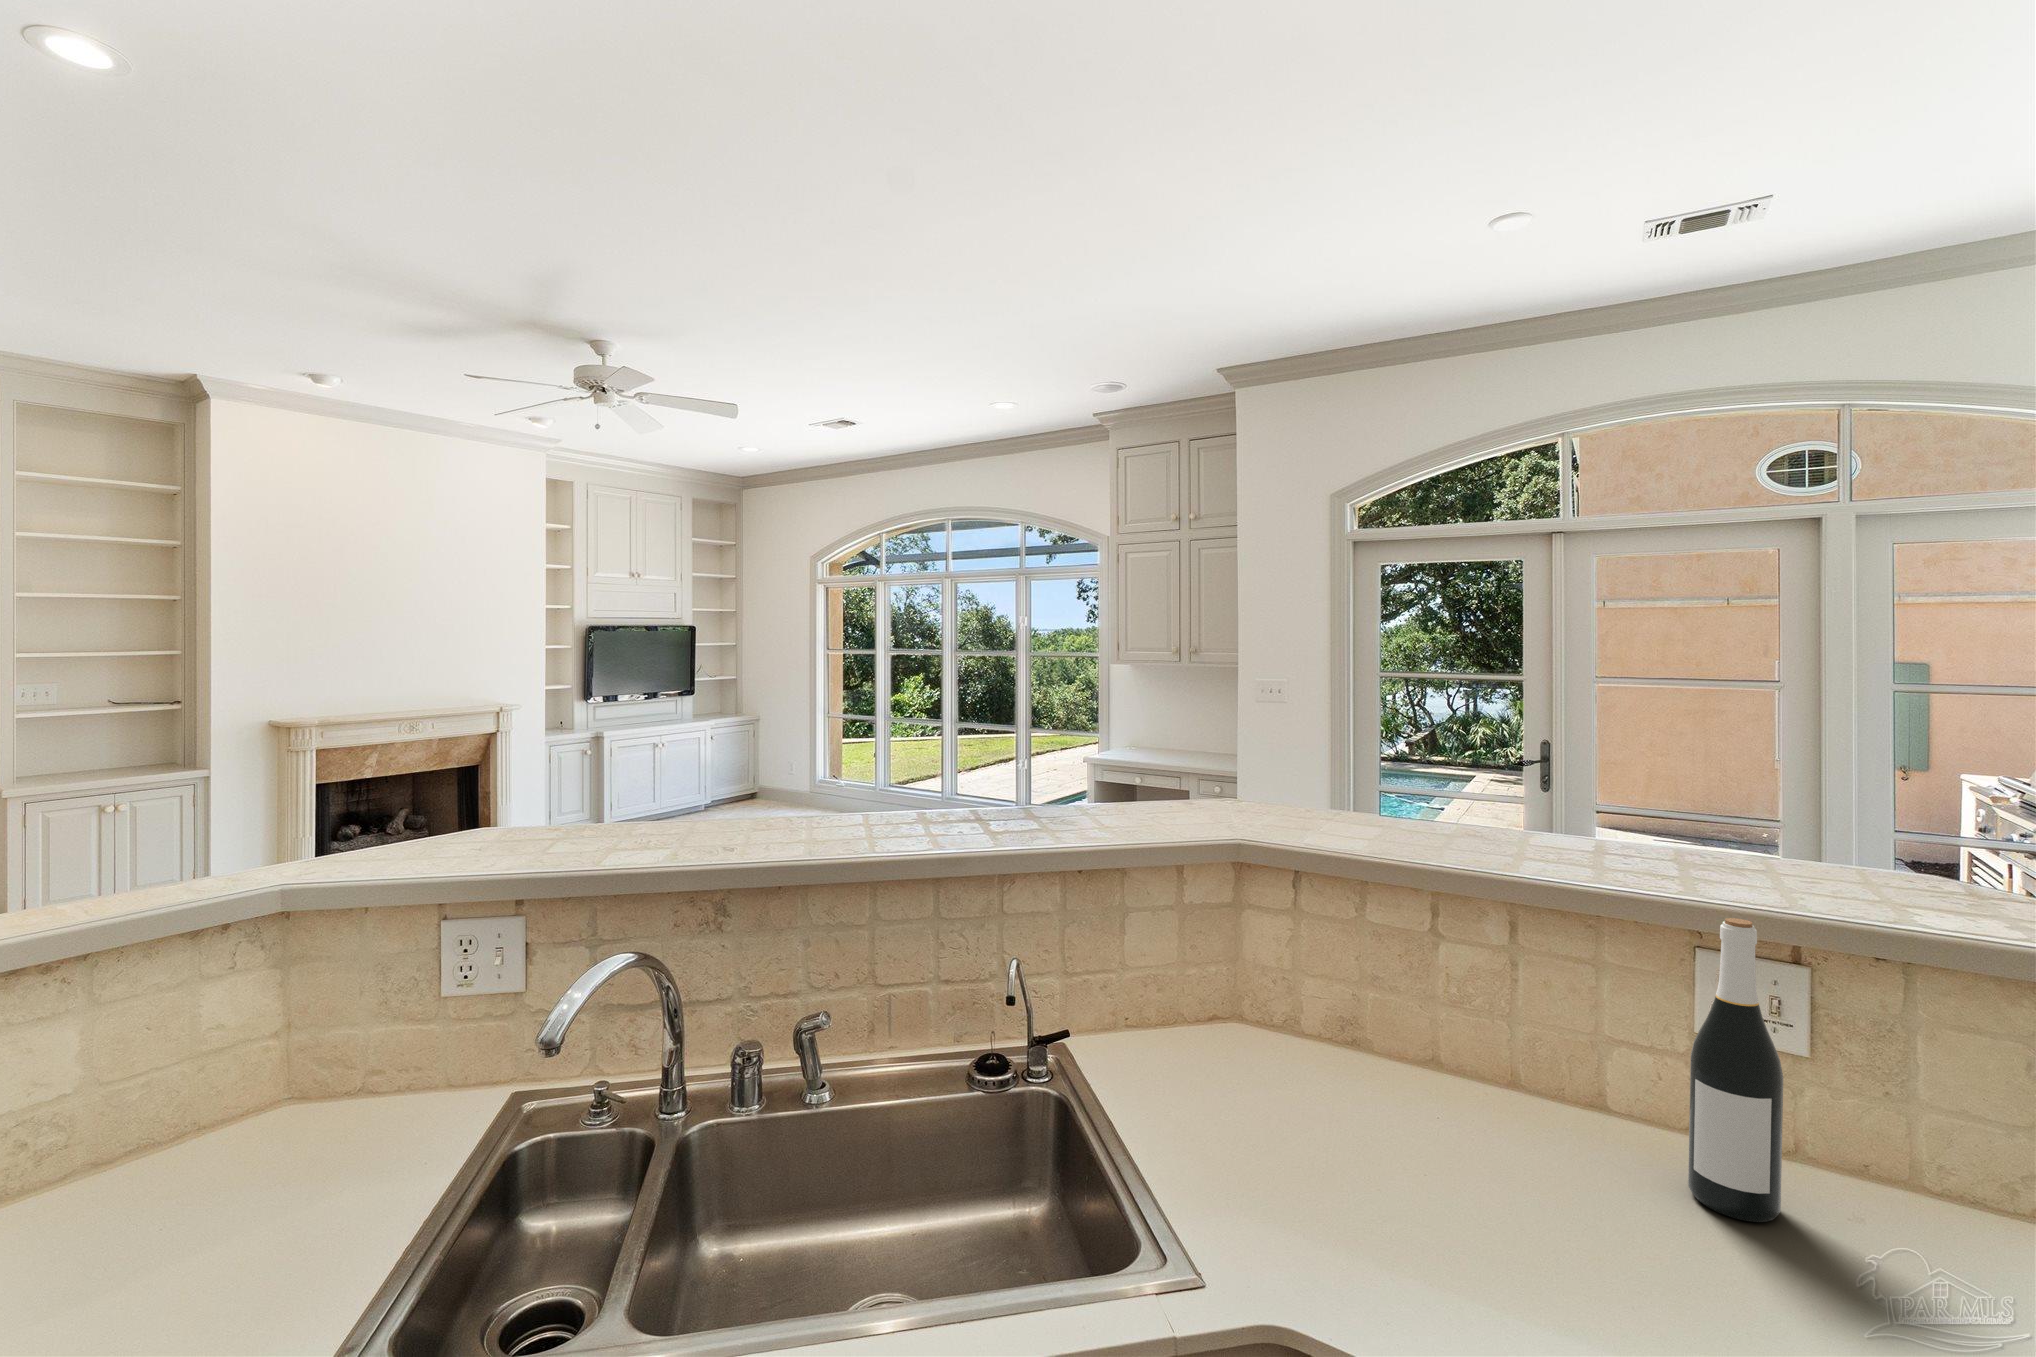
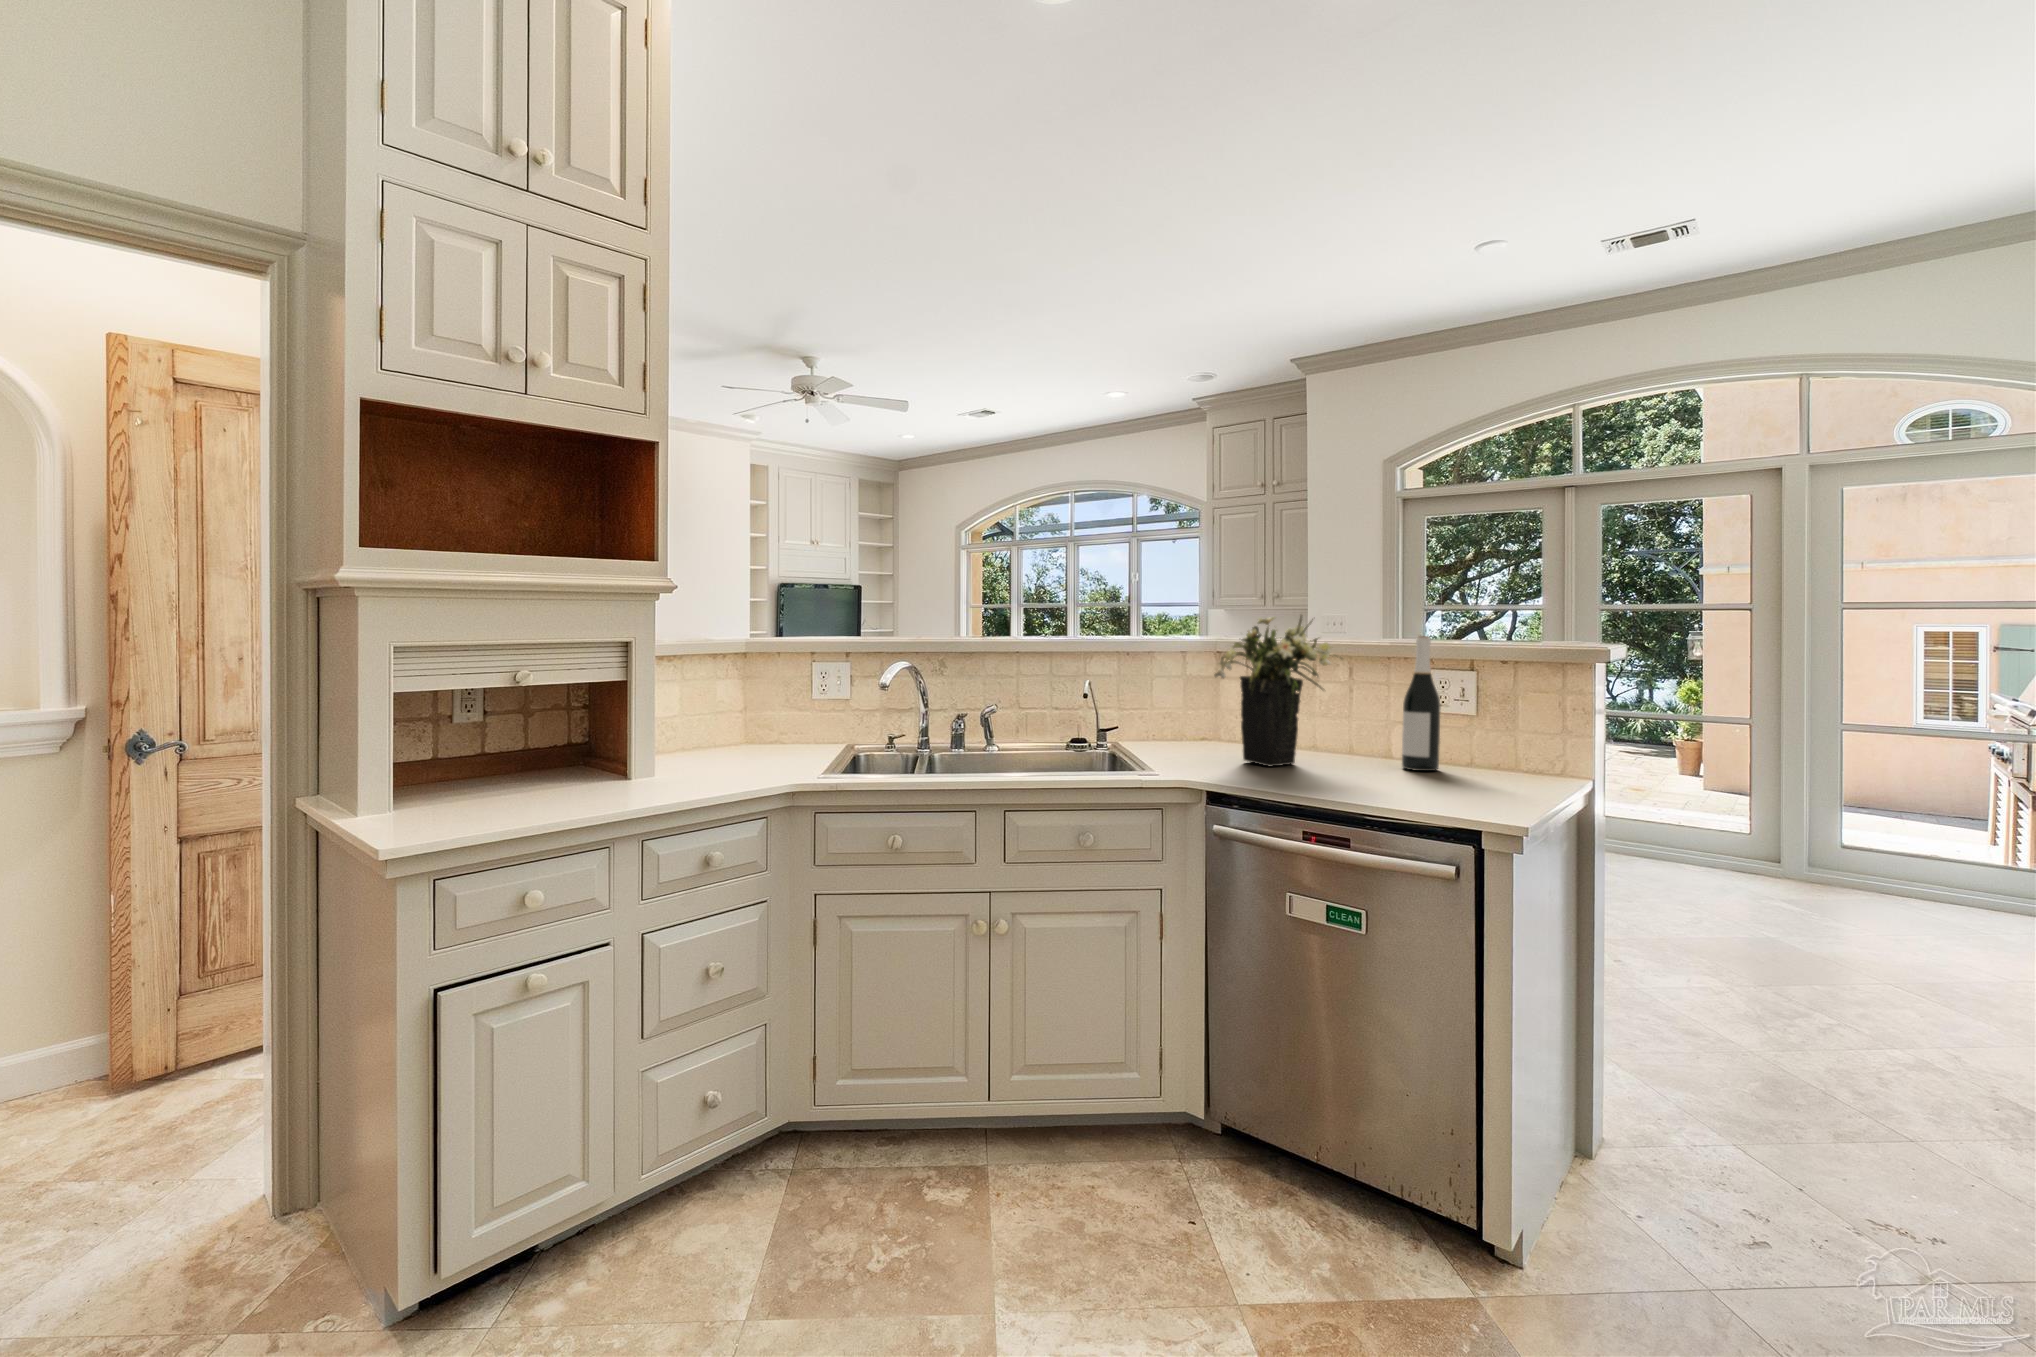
flower arrangement: none [1302,866,1604,1215] -> present [1214,616,1343,766]

